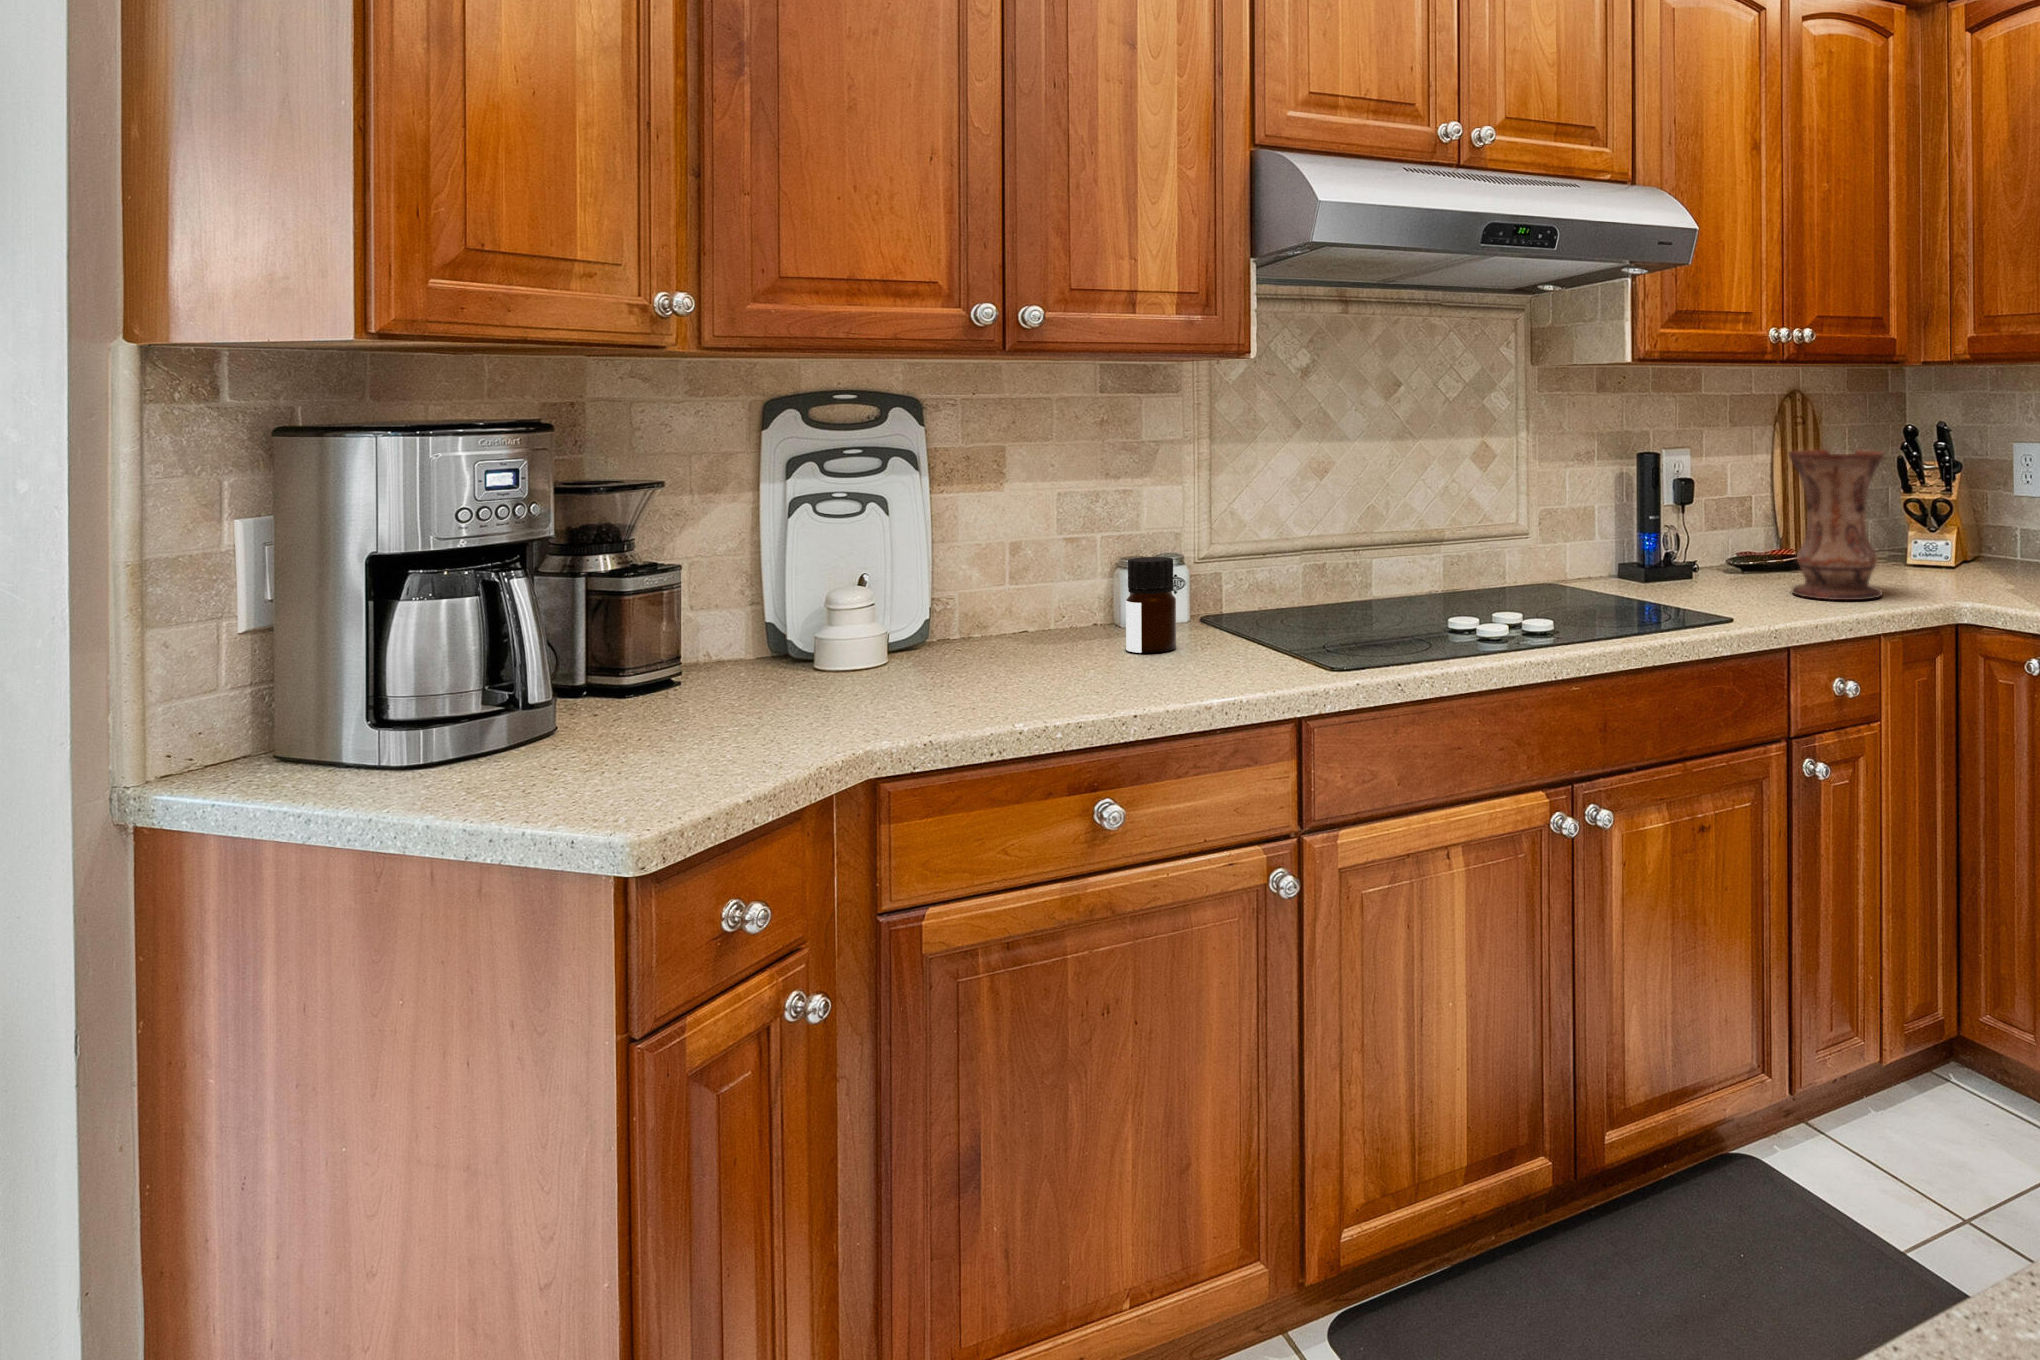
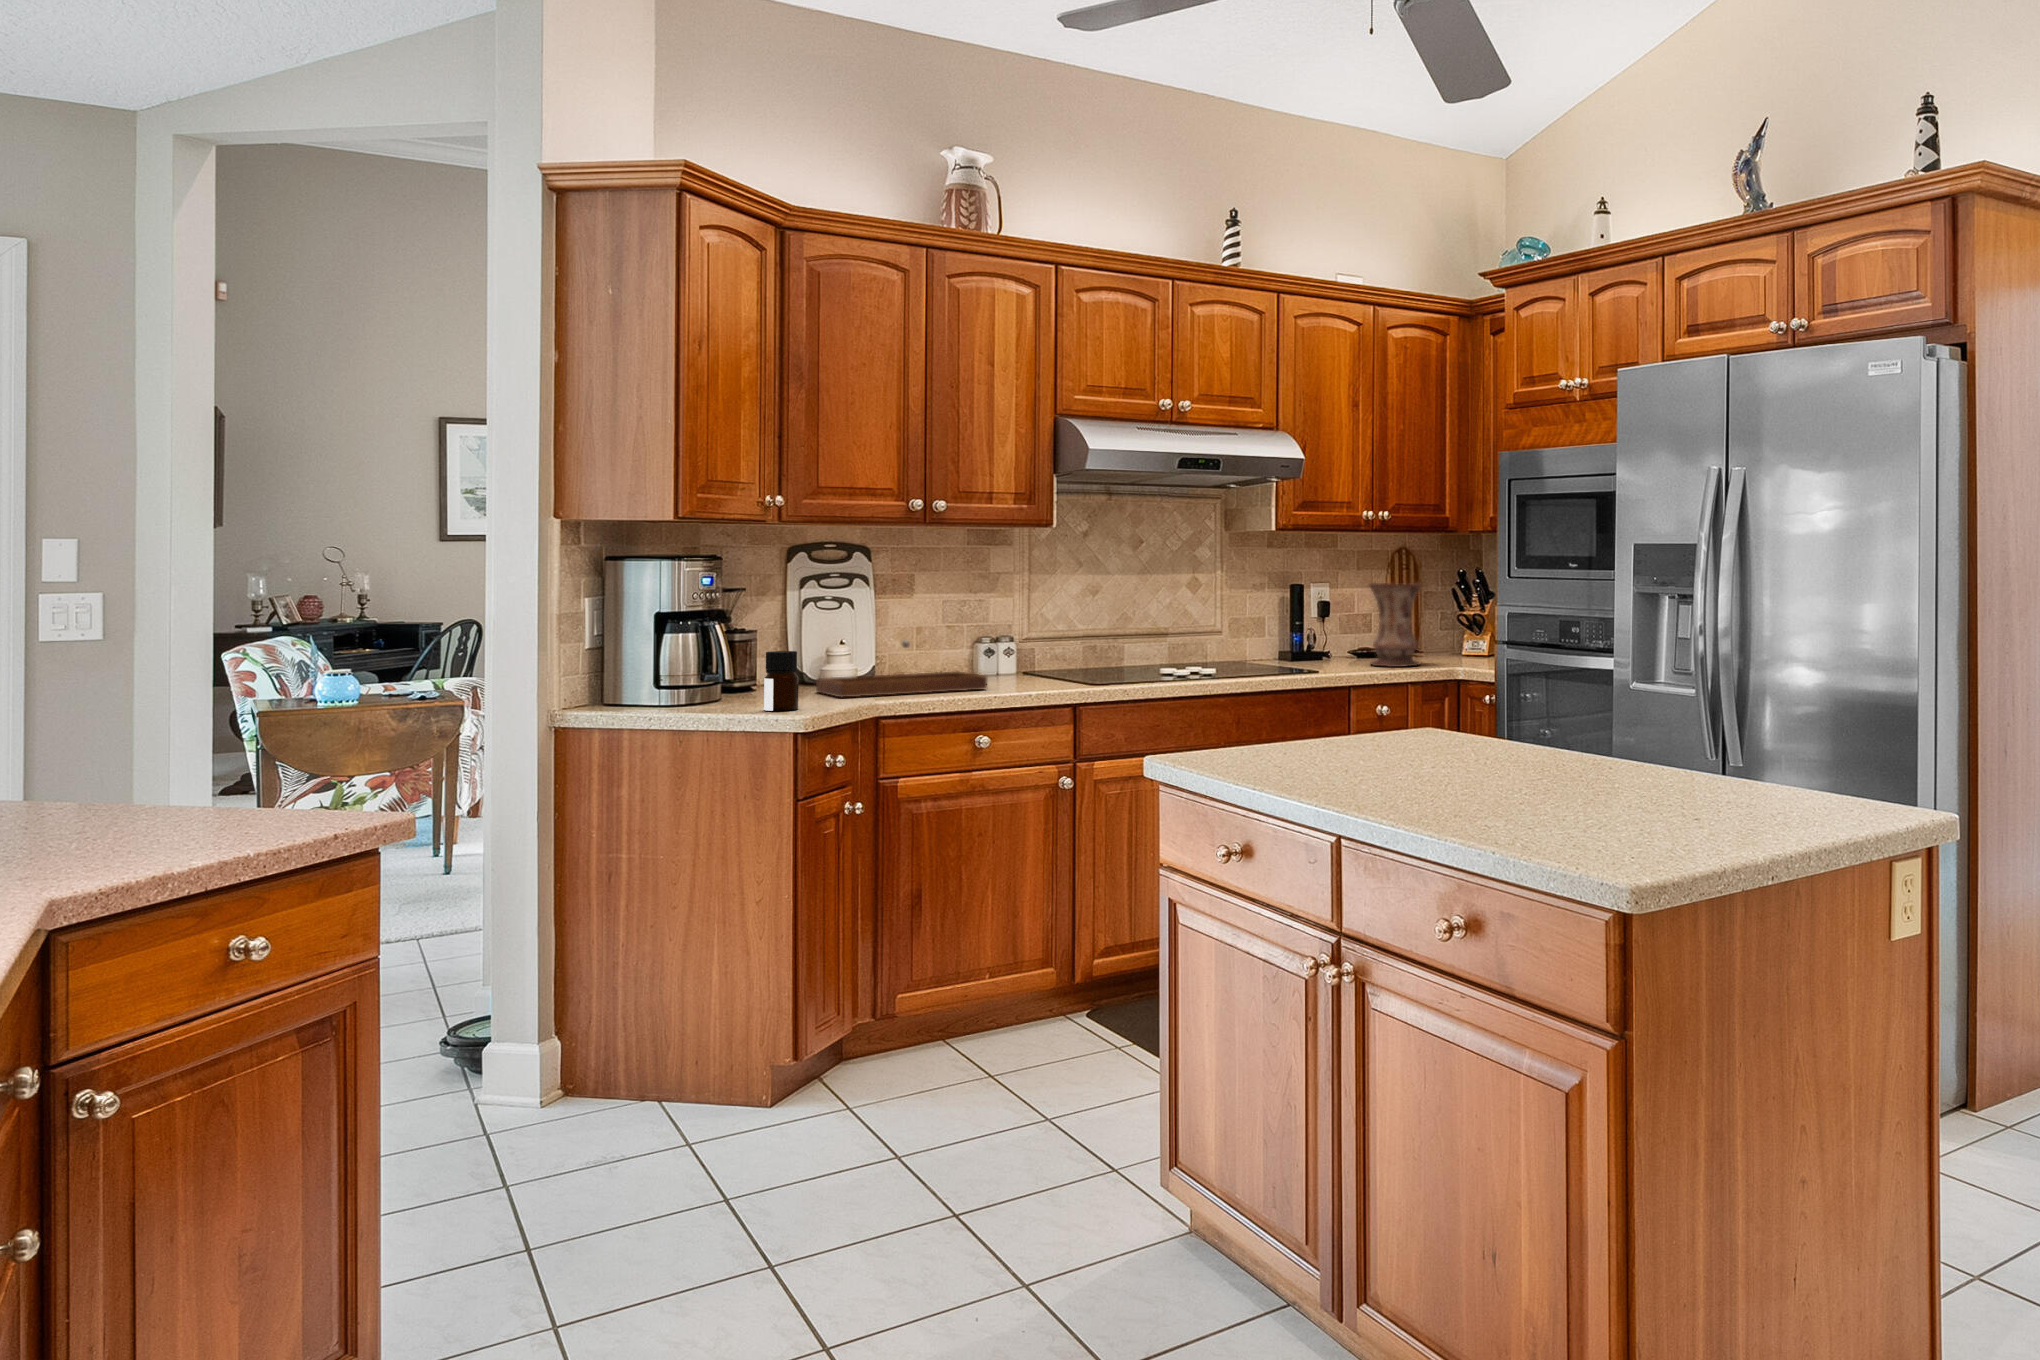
bottle: present [1126,557,1176,653] -> present [764,651,799,711]
tray: none [786,585,1126,725] -> present [816,640,987,697]

